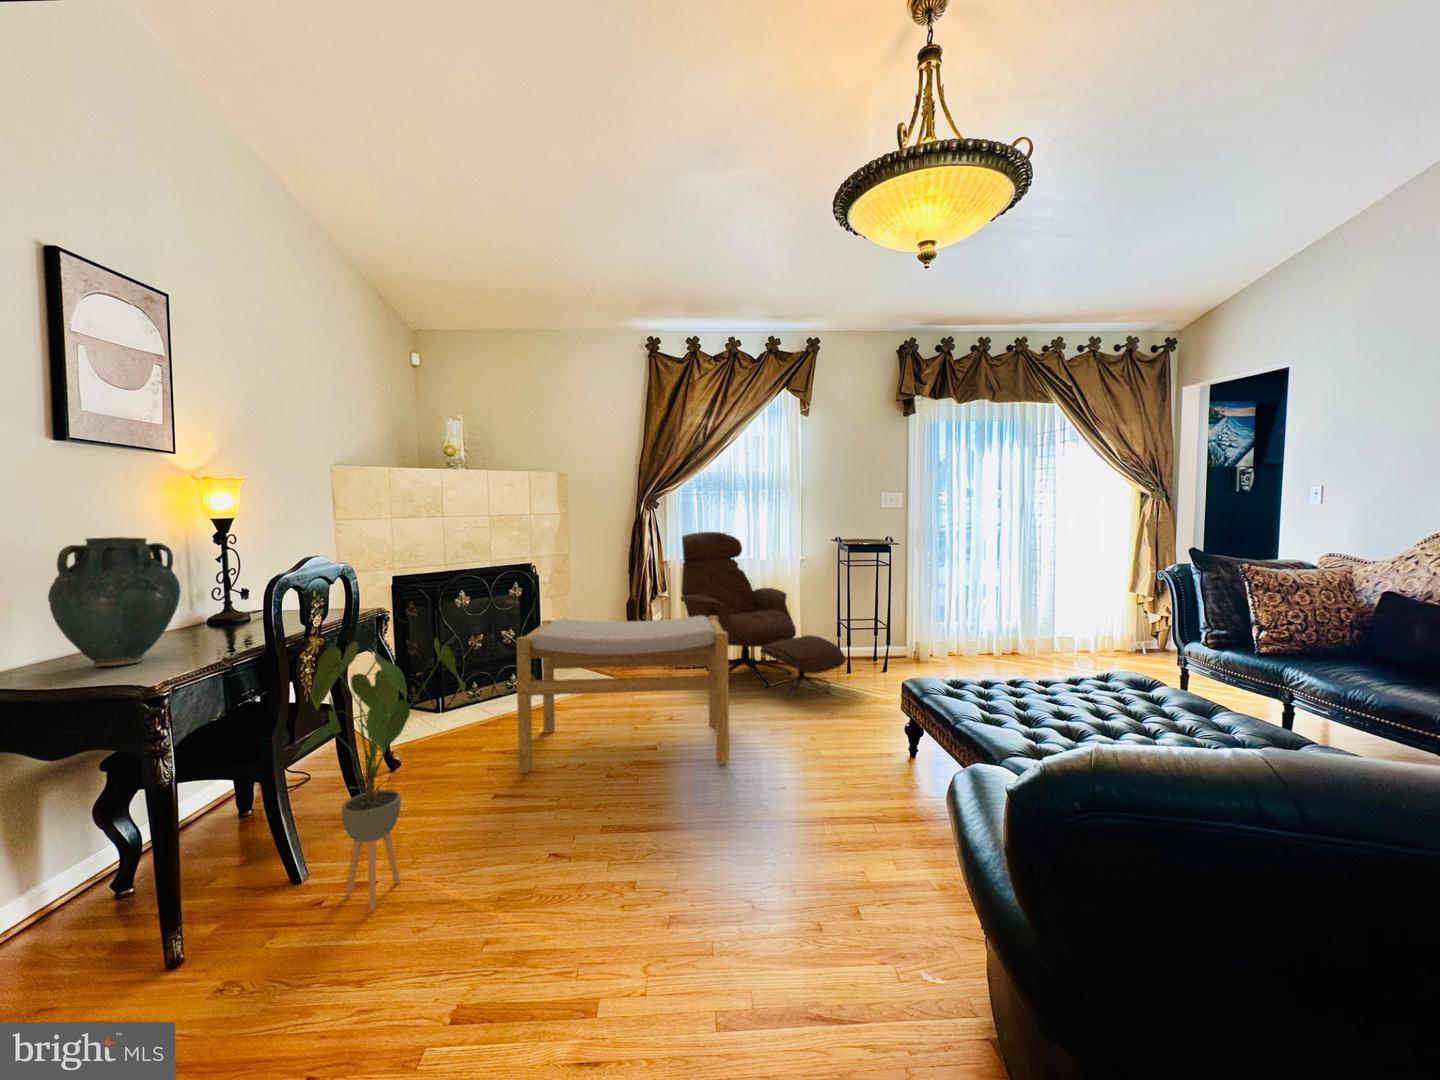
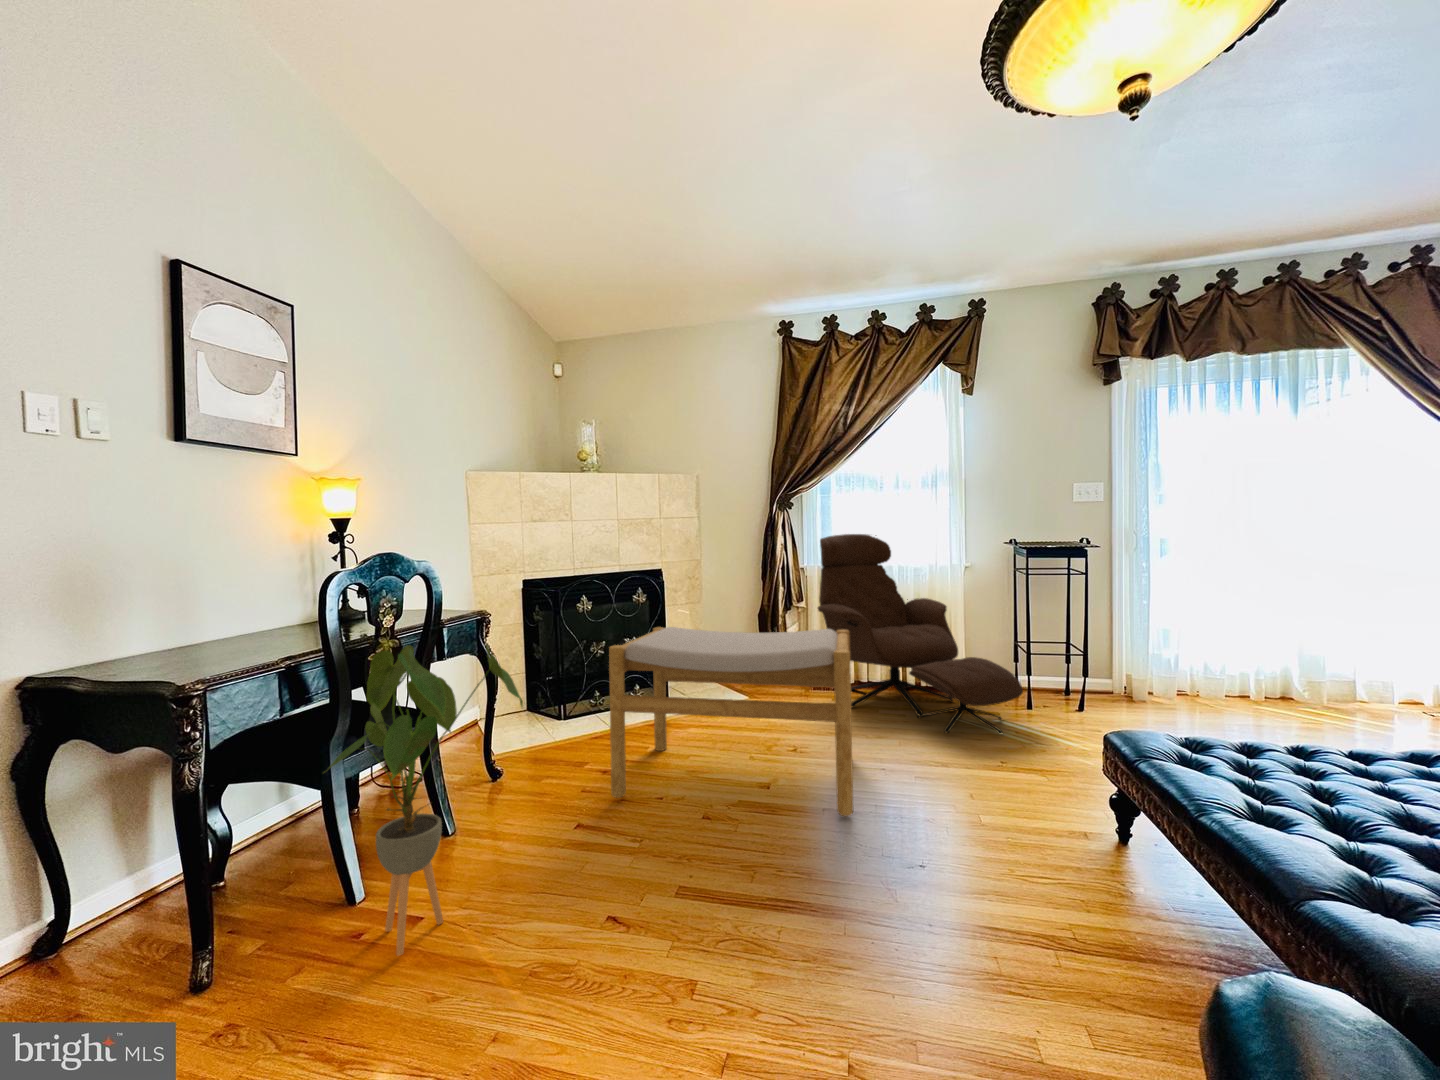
vase: present [48,537,181,666] -> none [133,532,257,660]

